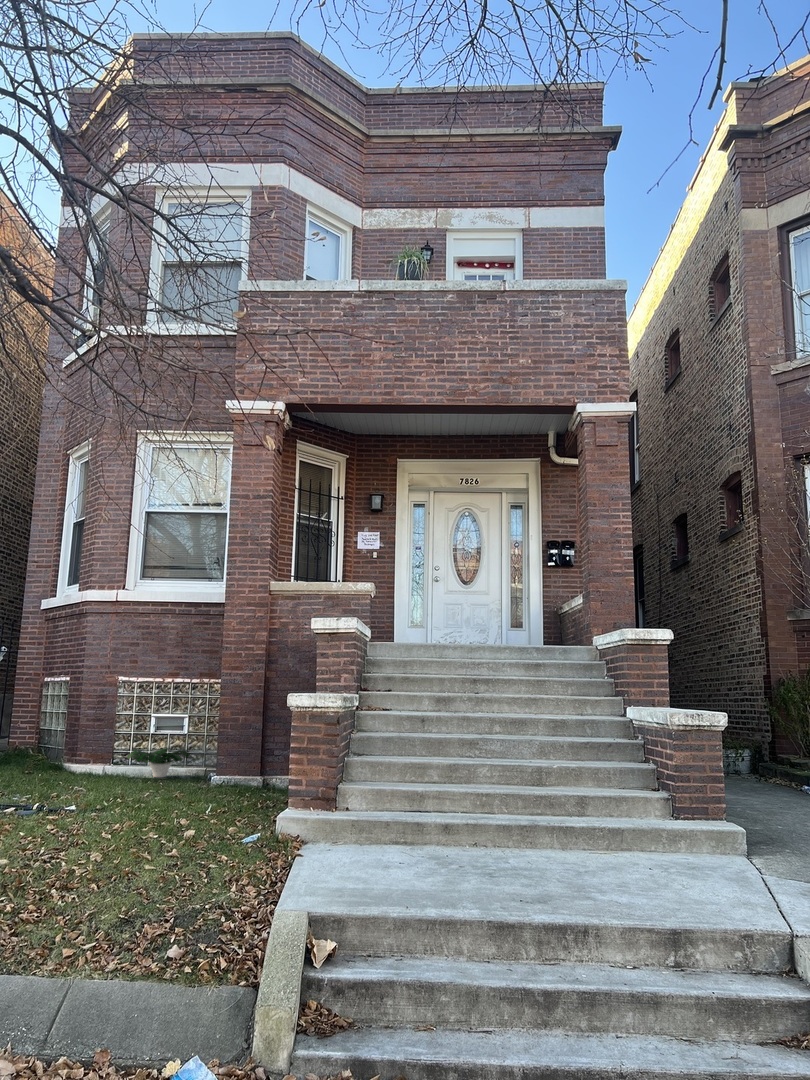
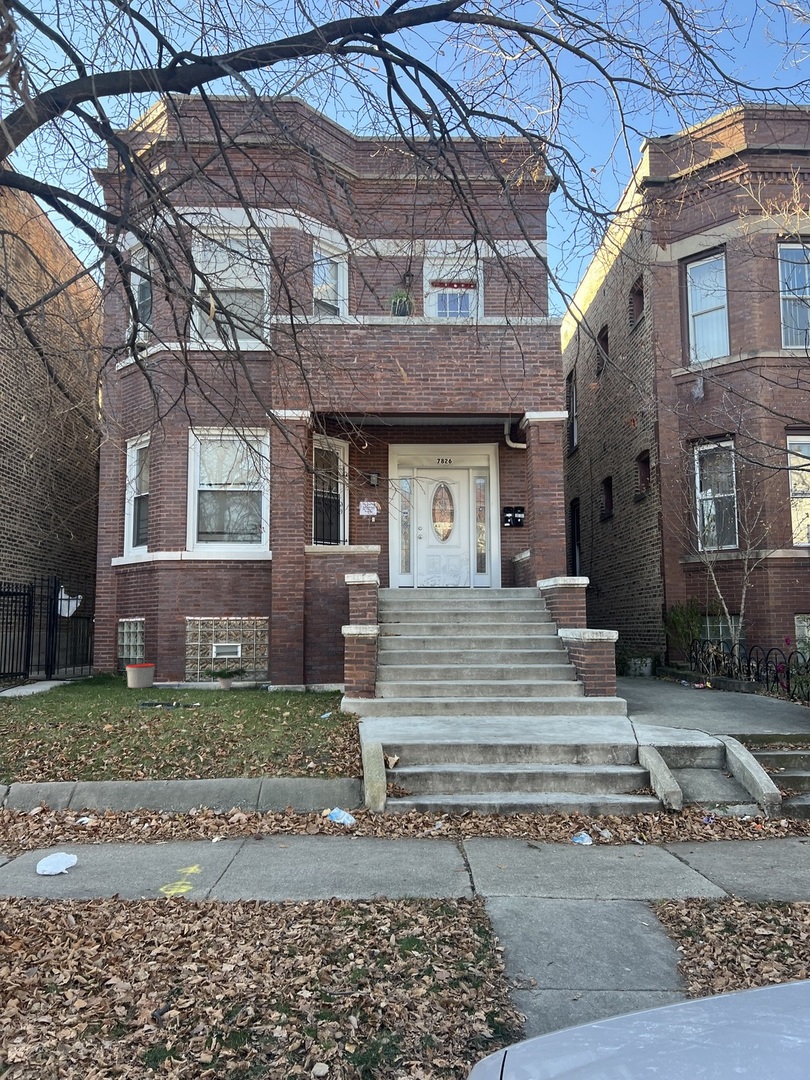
bucket: none [31,738,72,772] -> present [126,663,155,688]

